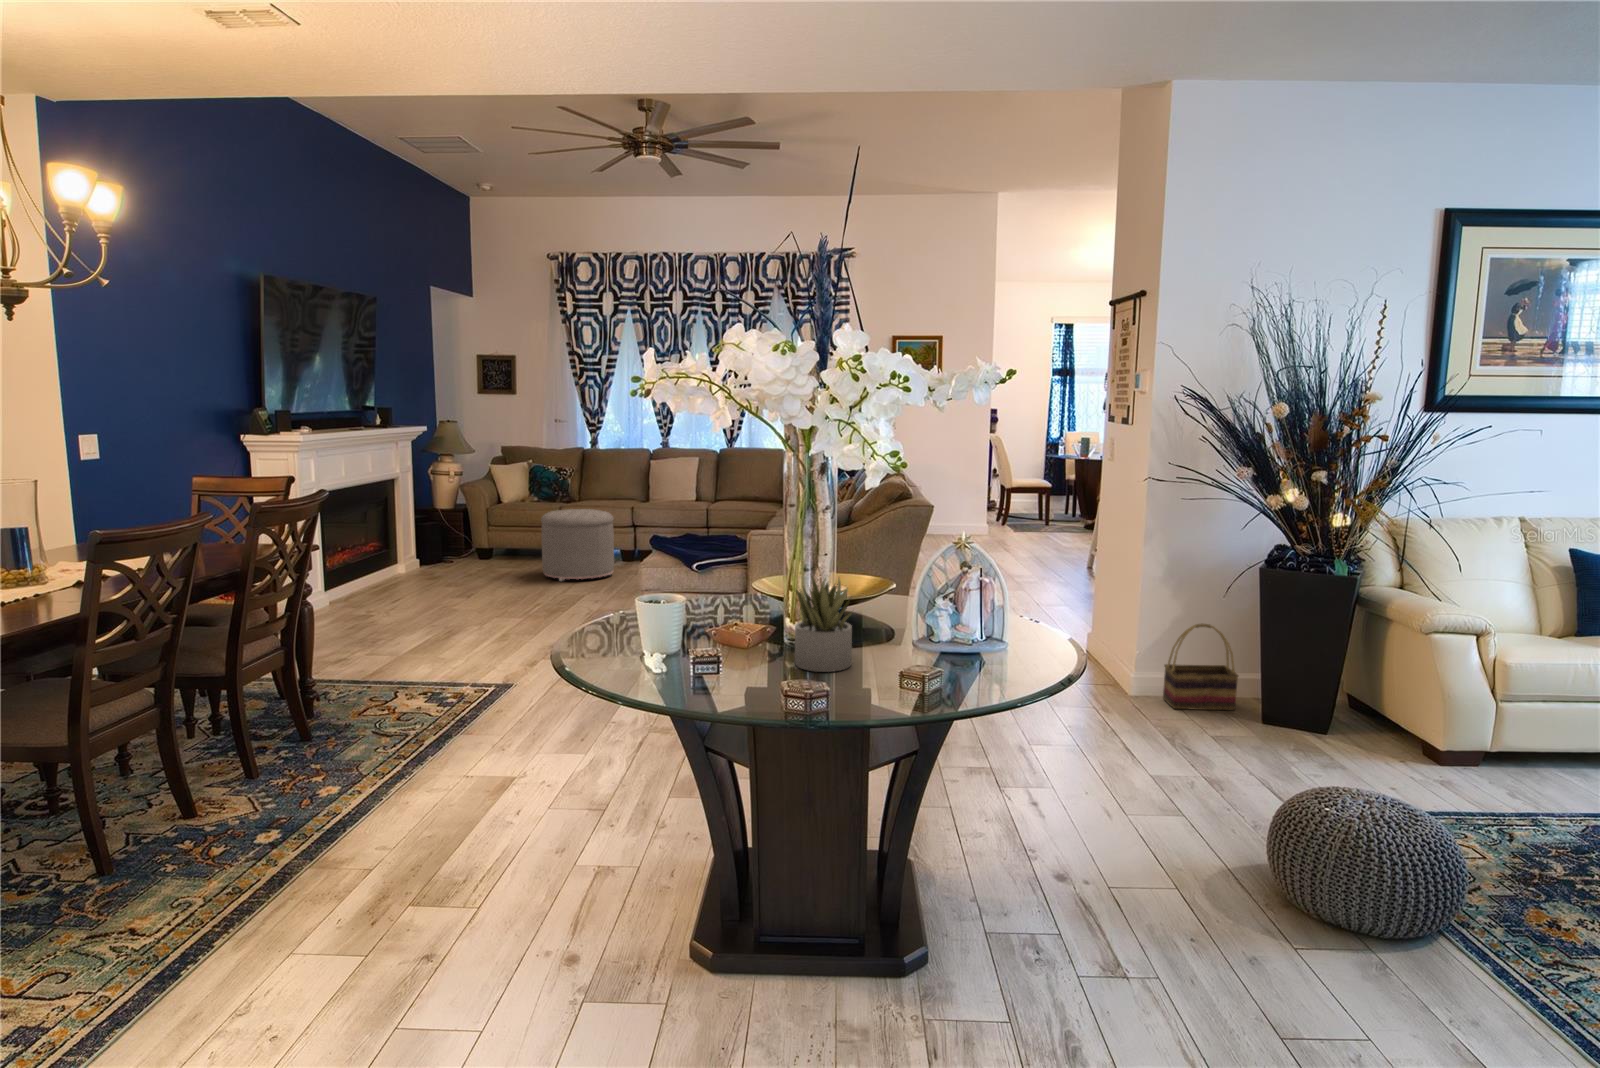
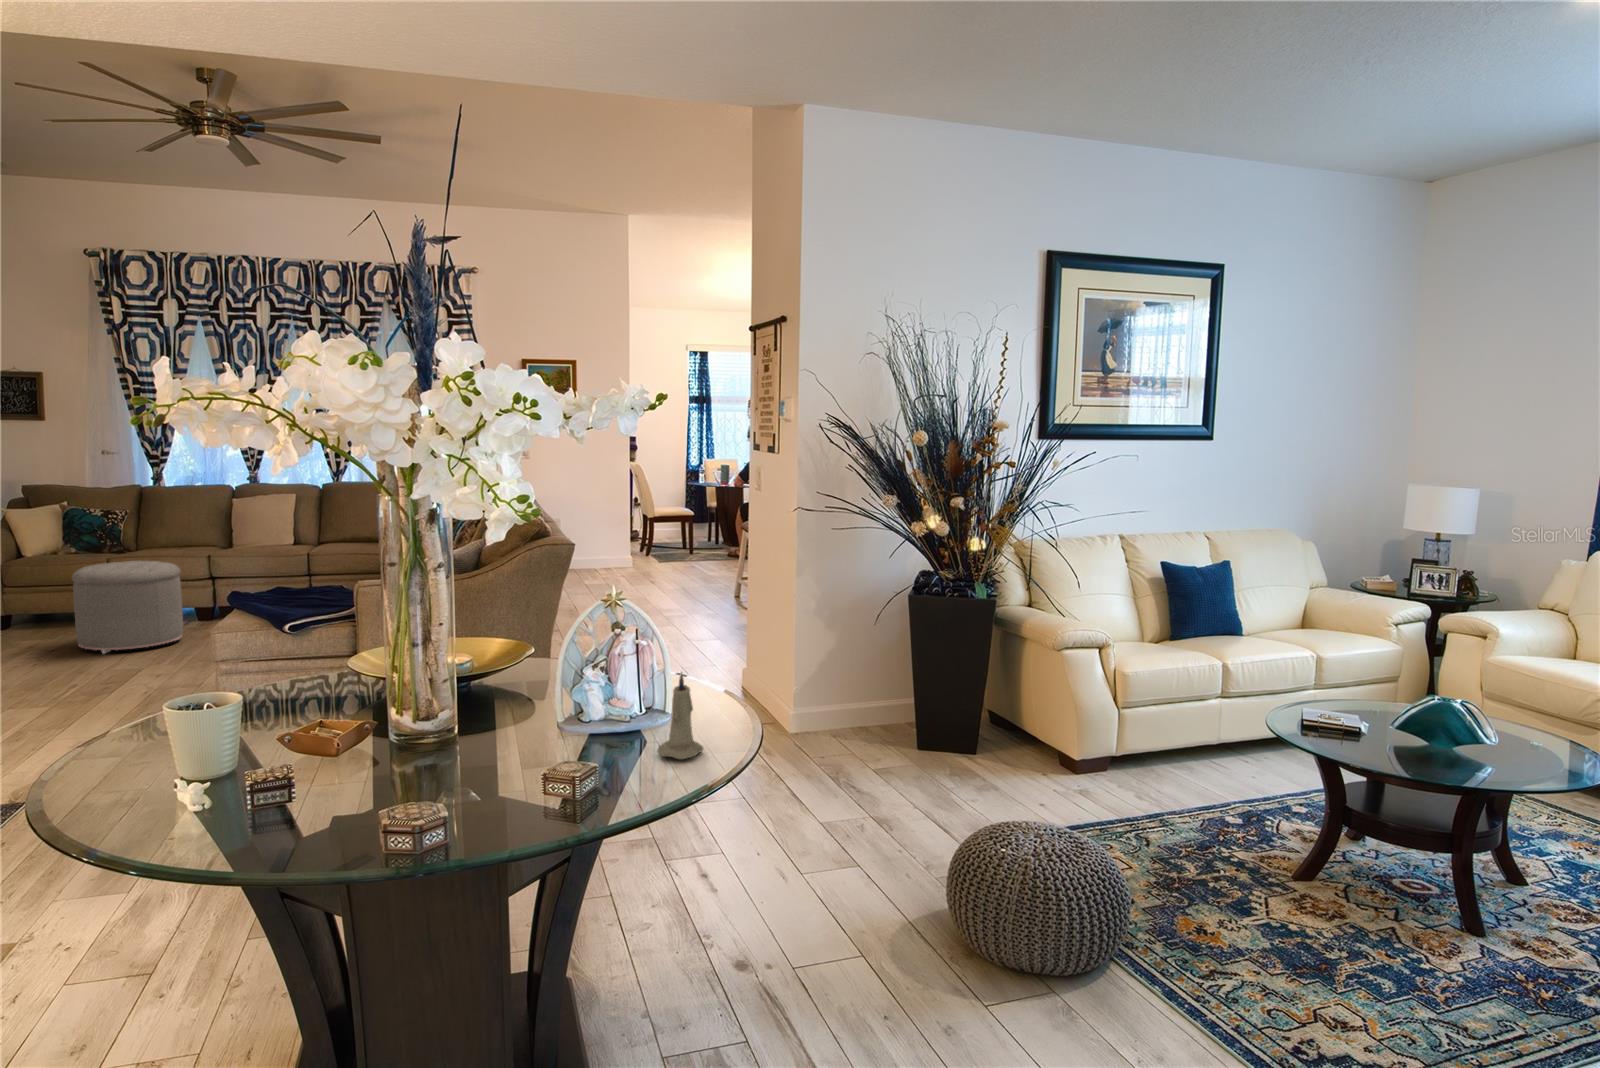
succulent plant: present [795,576,852,672] -> none [389,656,481,790]
candle: none [988,601,1027,672] -> present [657,673,703,759]
basket: present [1163,624,1239,710] -> none [823,652,893,742]

